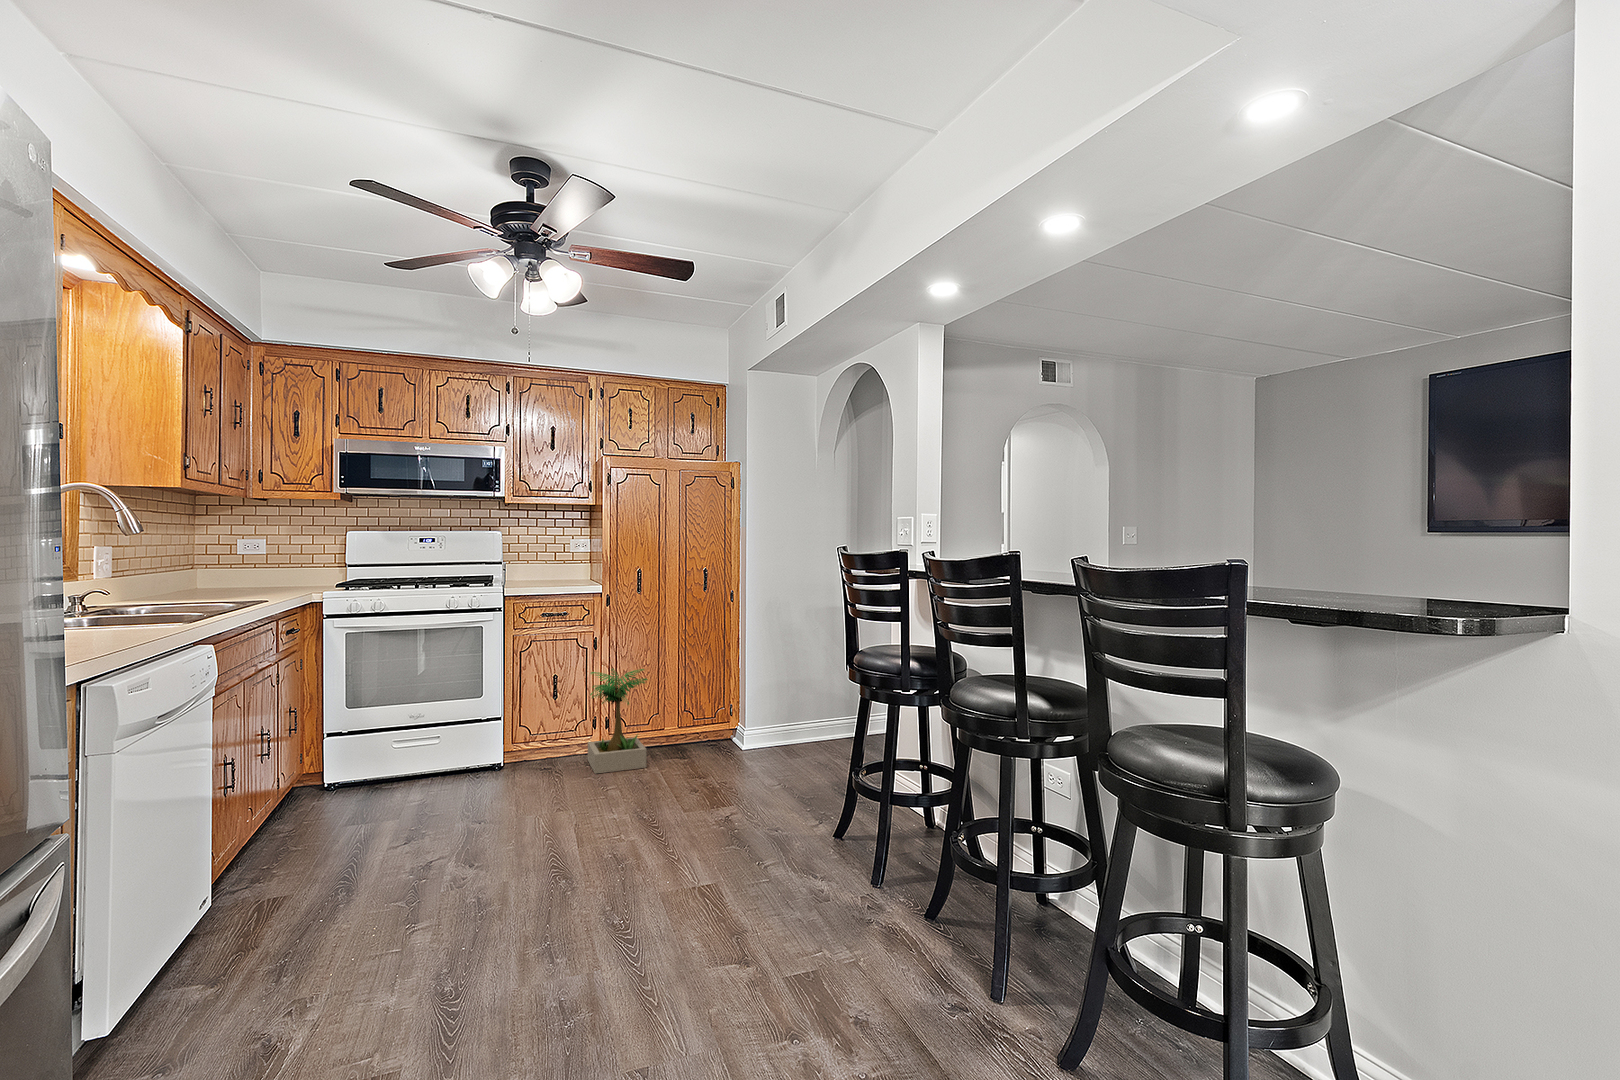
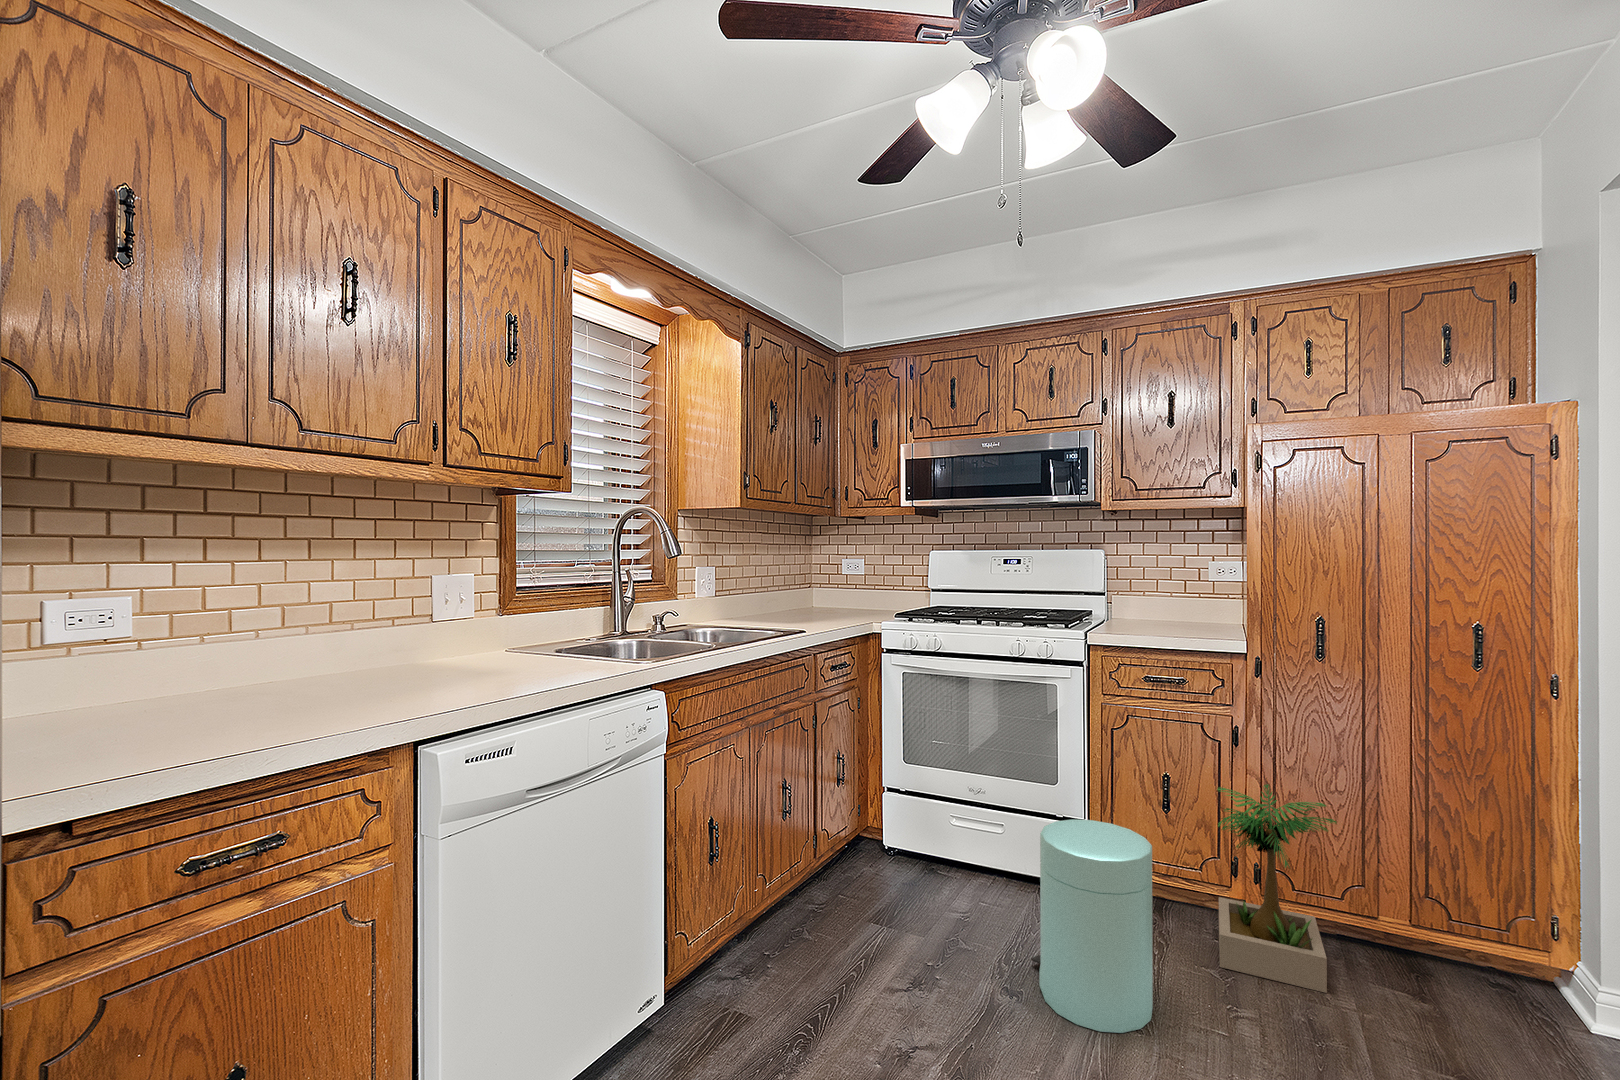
trash can: none [490,699,570,815] -> present [1031,819,1153,1033]

